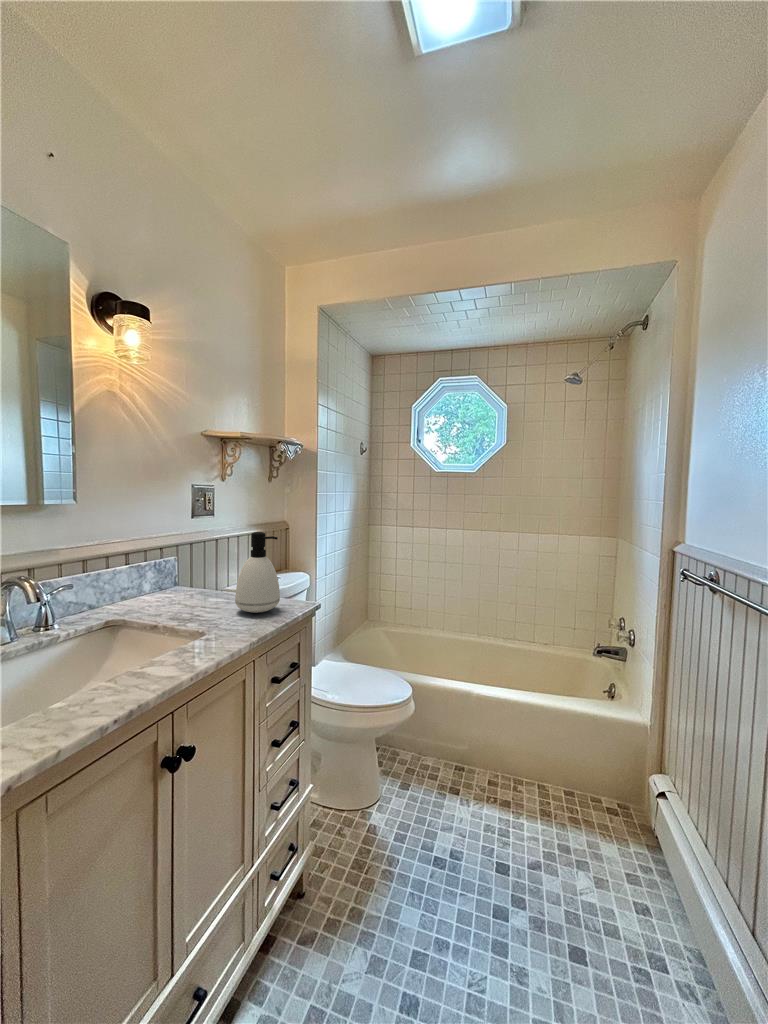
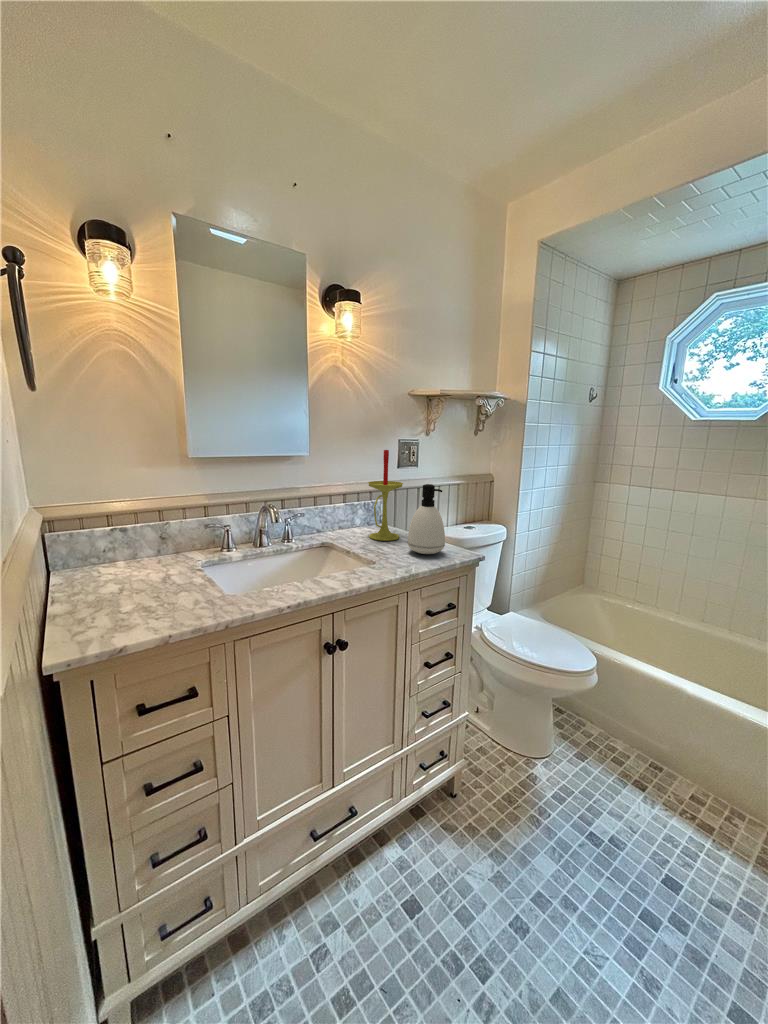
candle: none [170,492,217,606] -> present [368,450,403,541]

